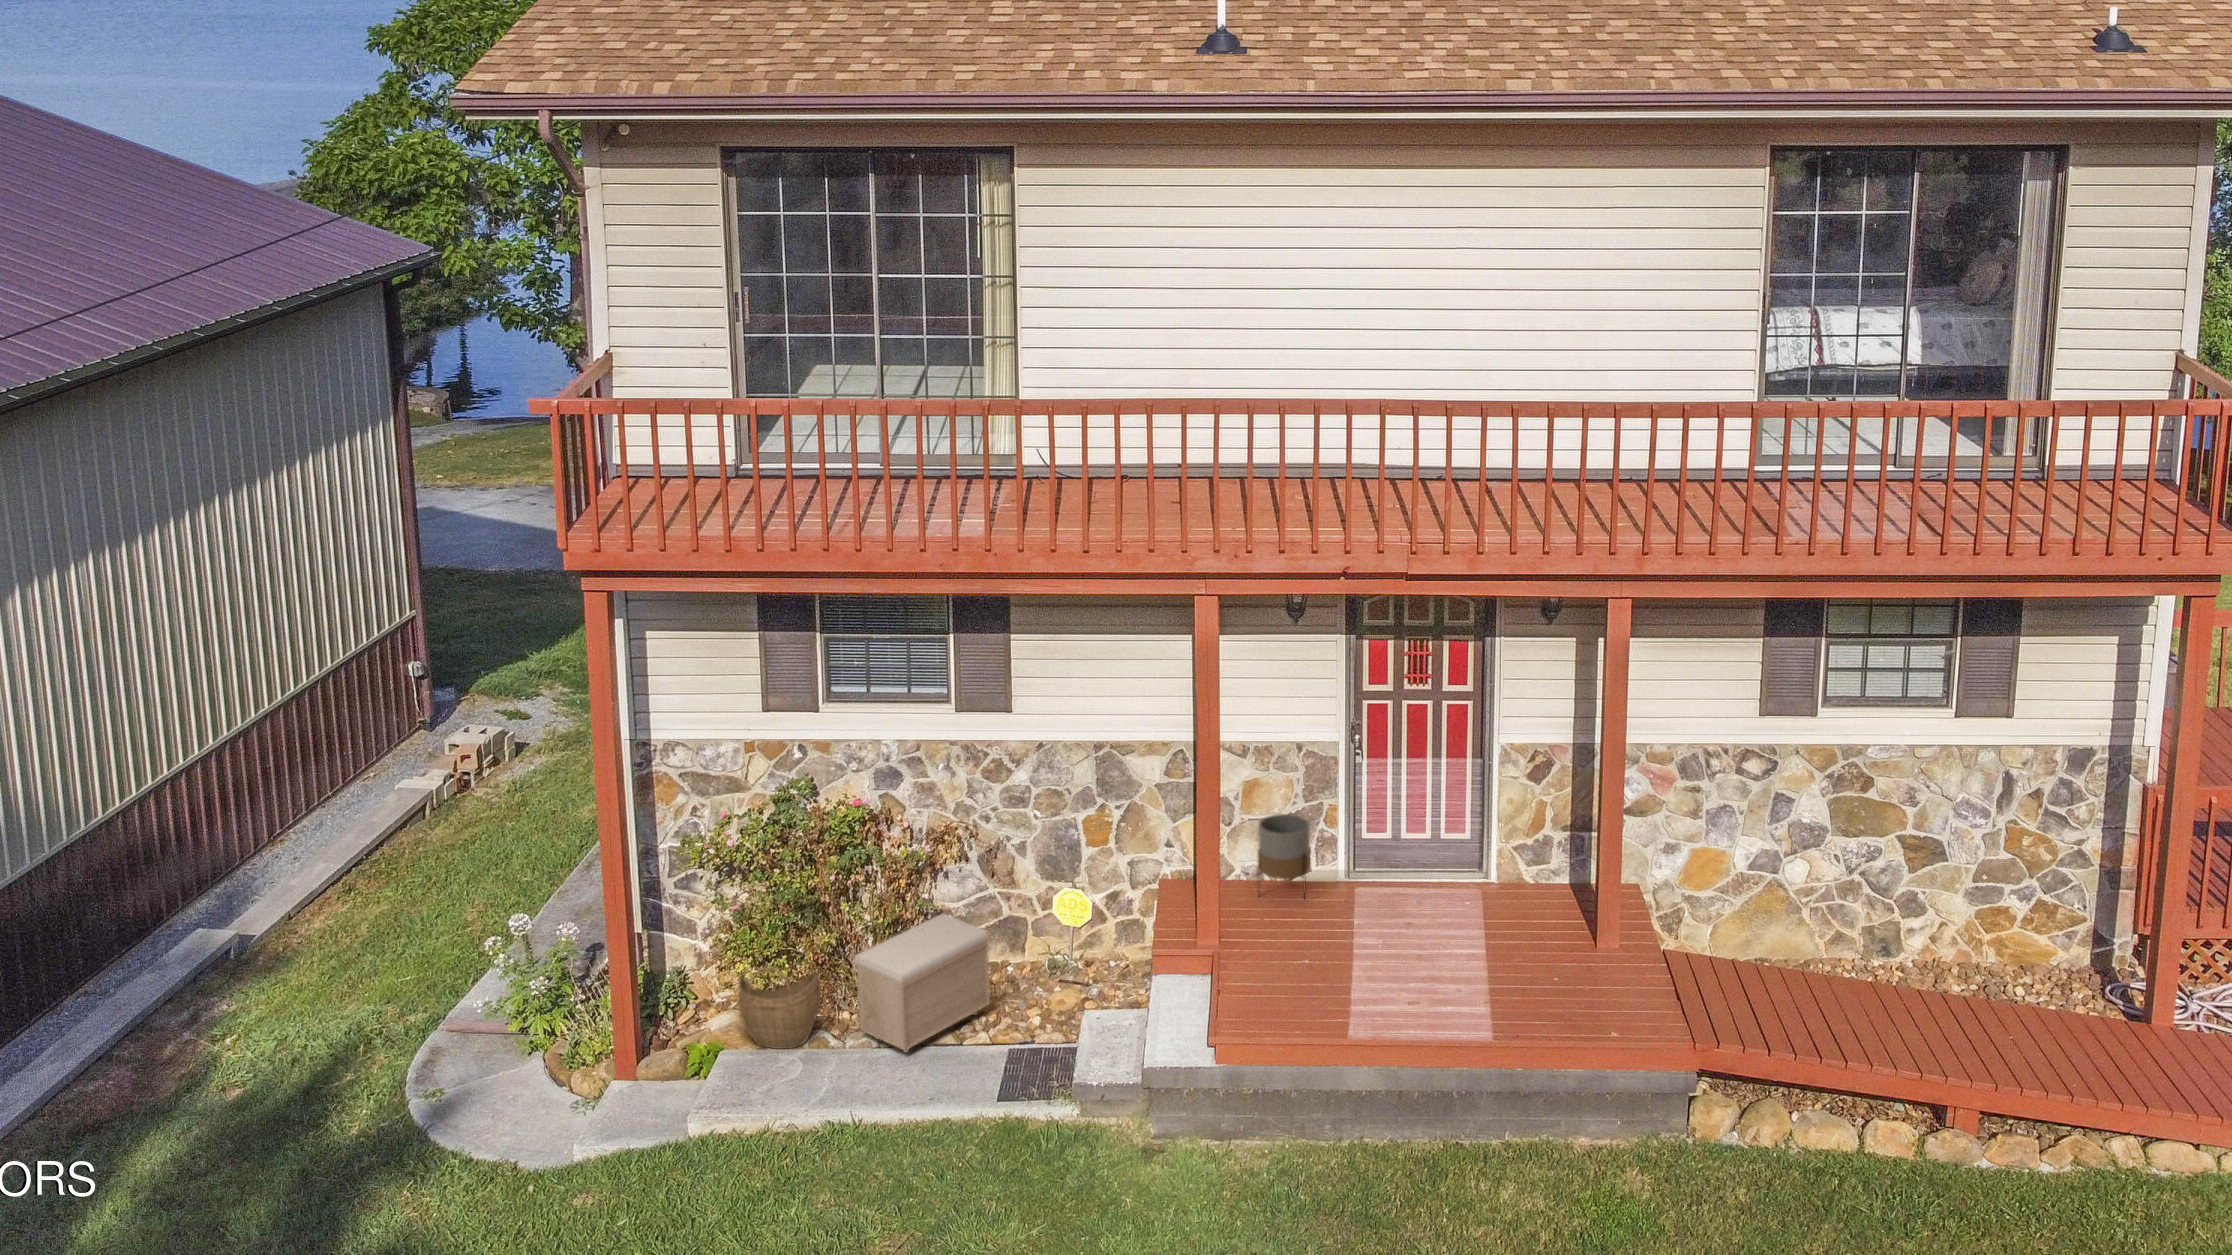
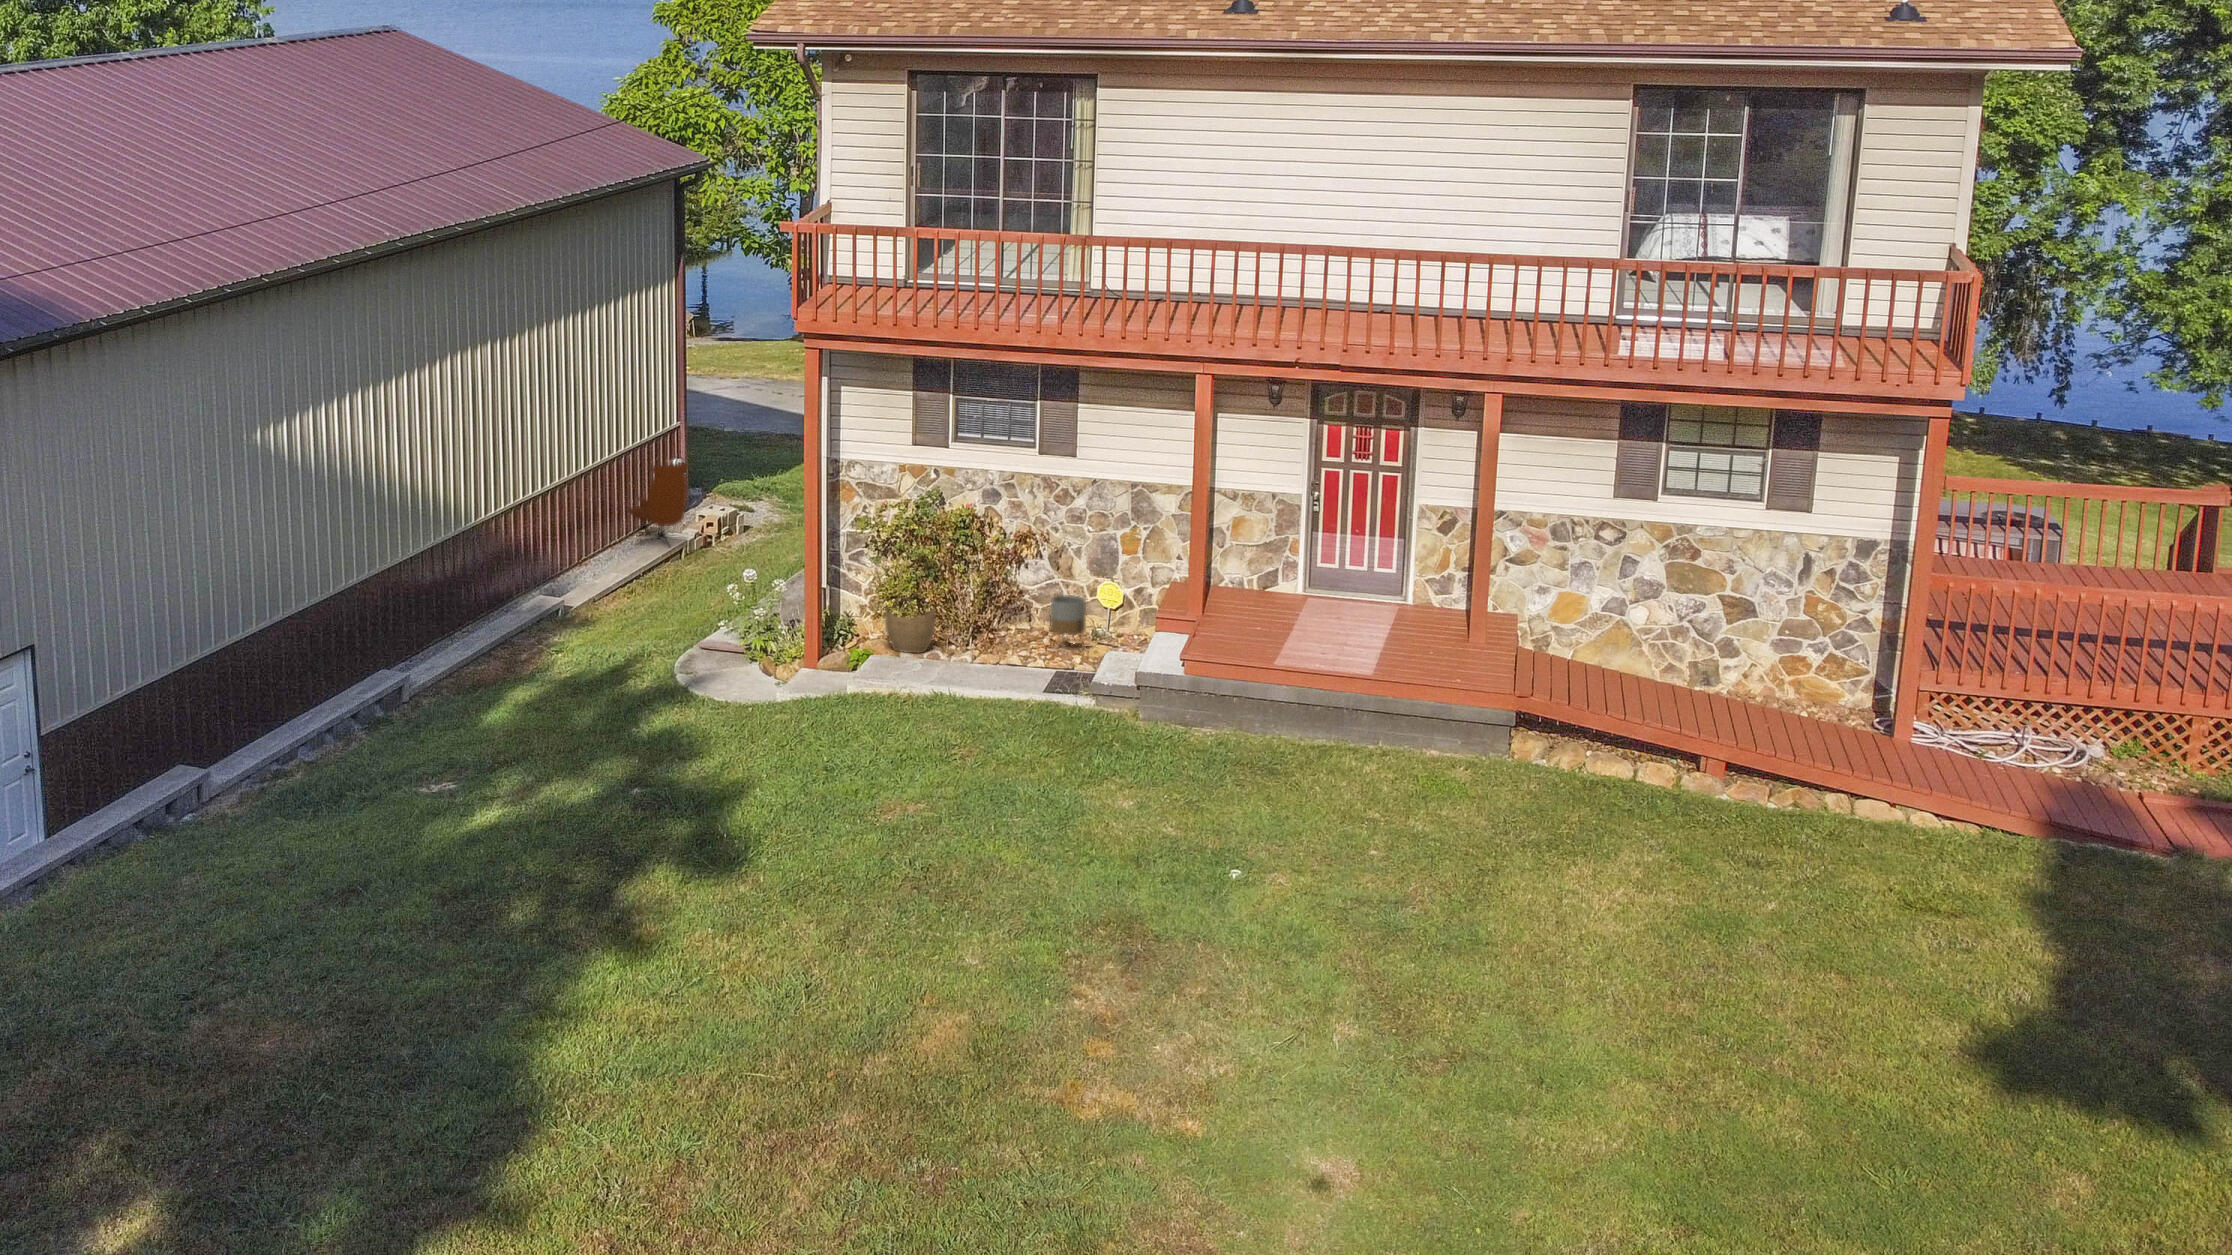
lounge chair: none [326,706,422,831] -> present [627,463,688,543]
planter: present [1258,814,1310,891] -> present [1049,595,1086,635]
storage bench: present [855,914,990,1052] -> none [958,587,1046,662]

